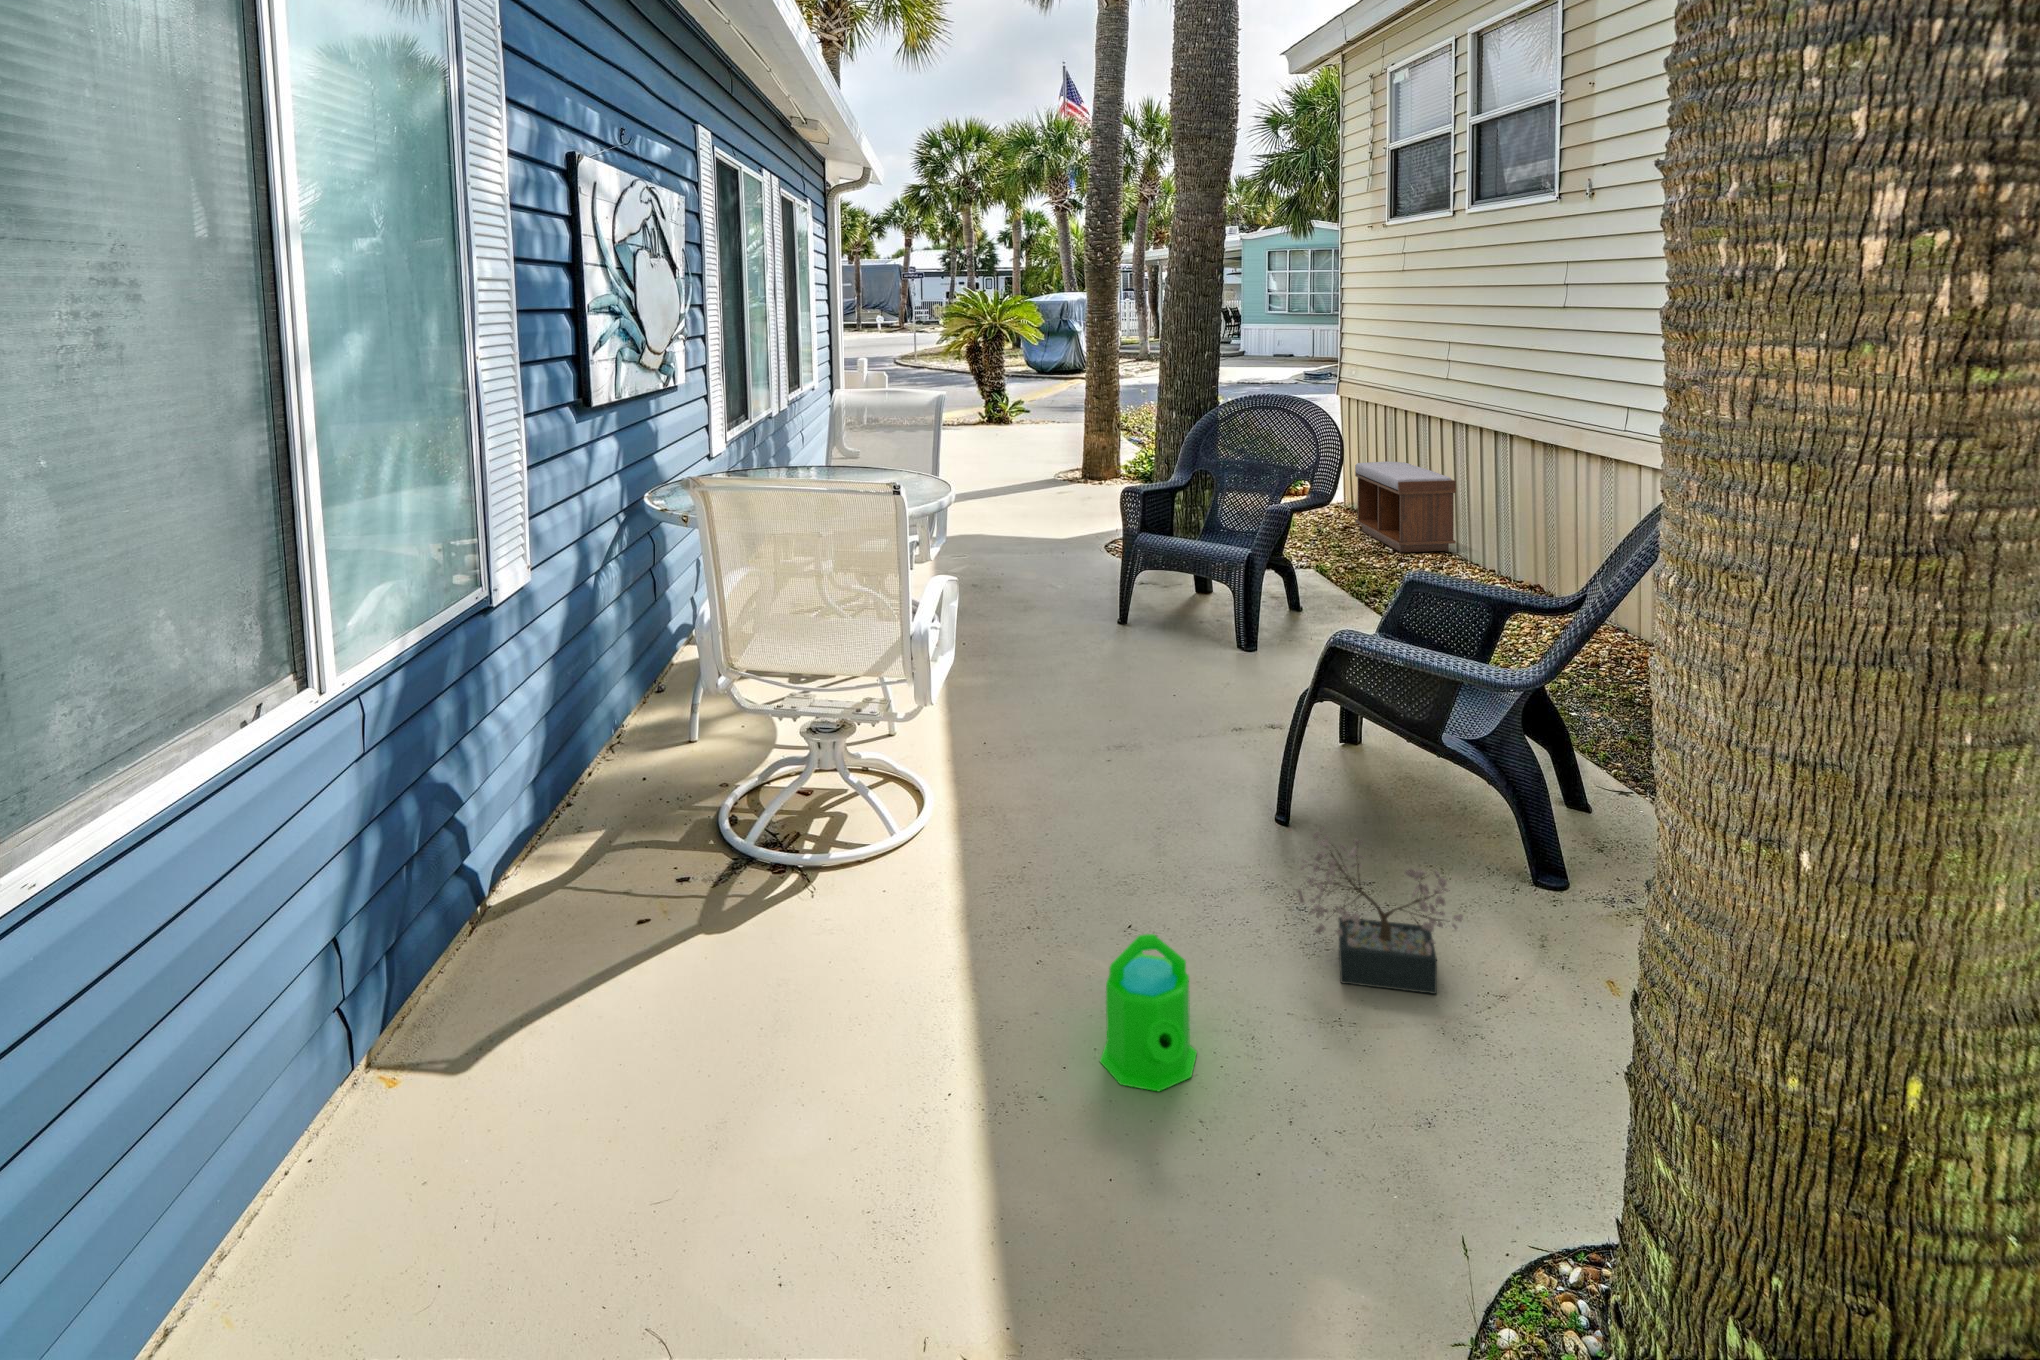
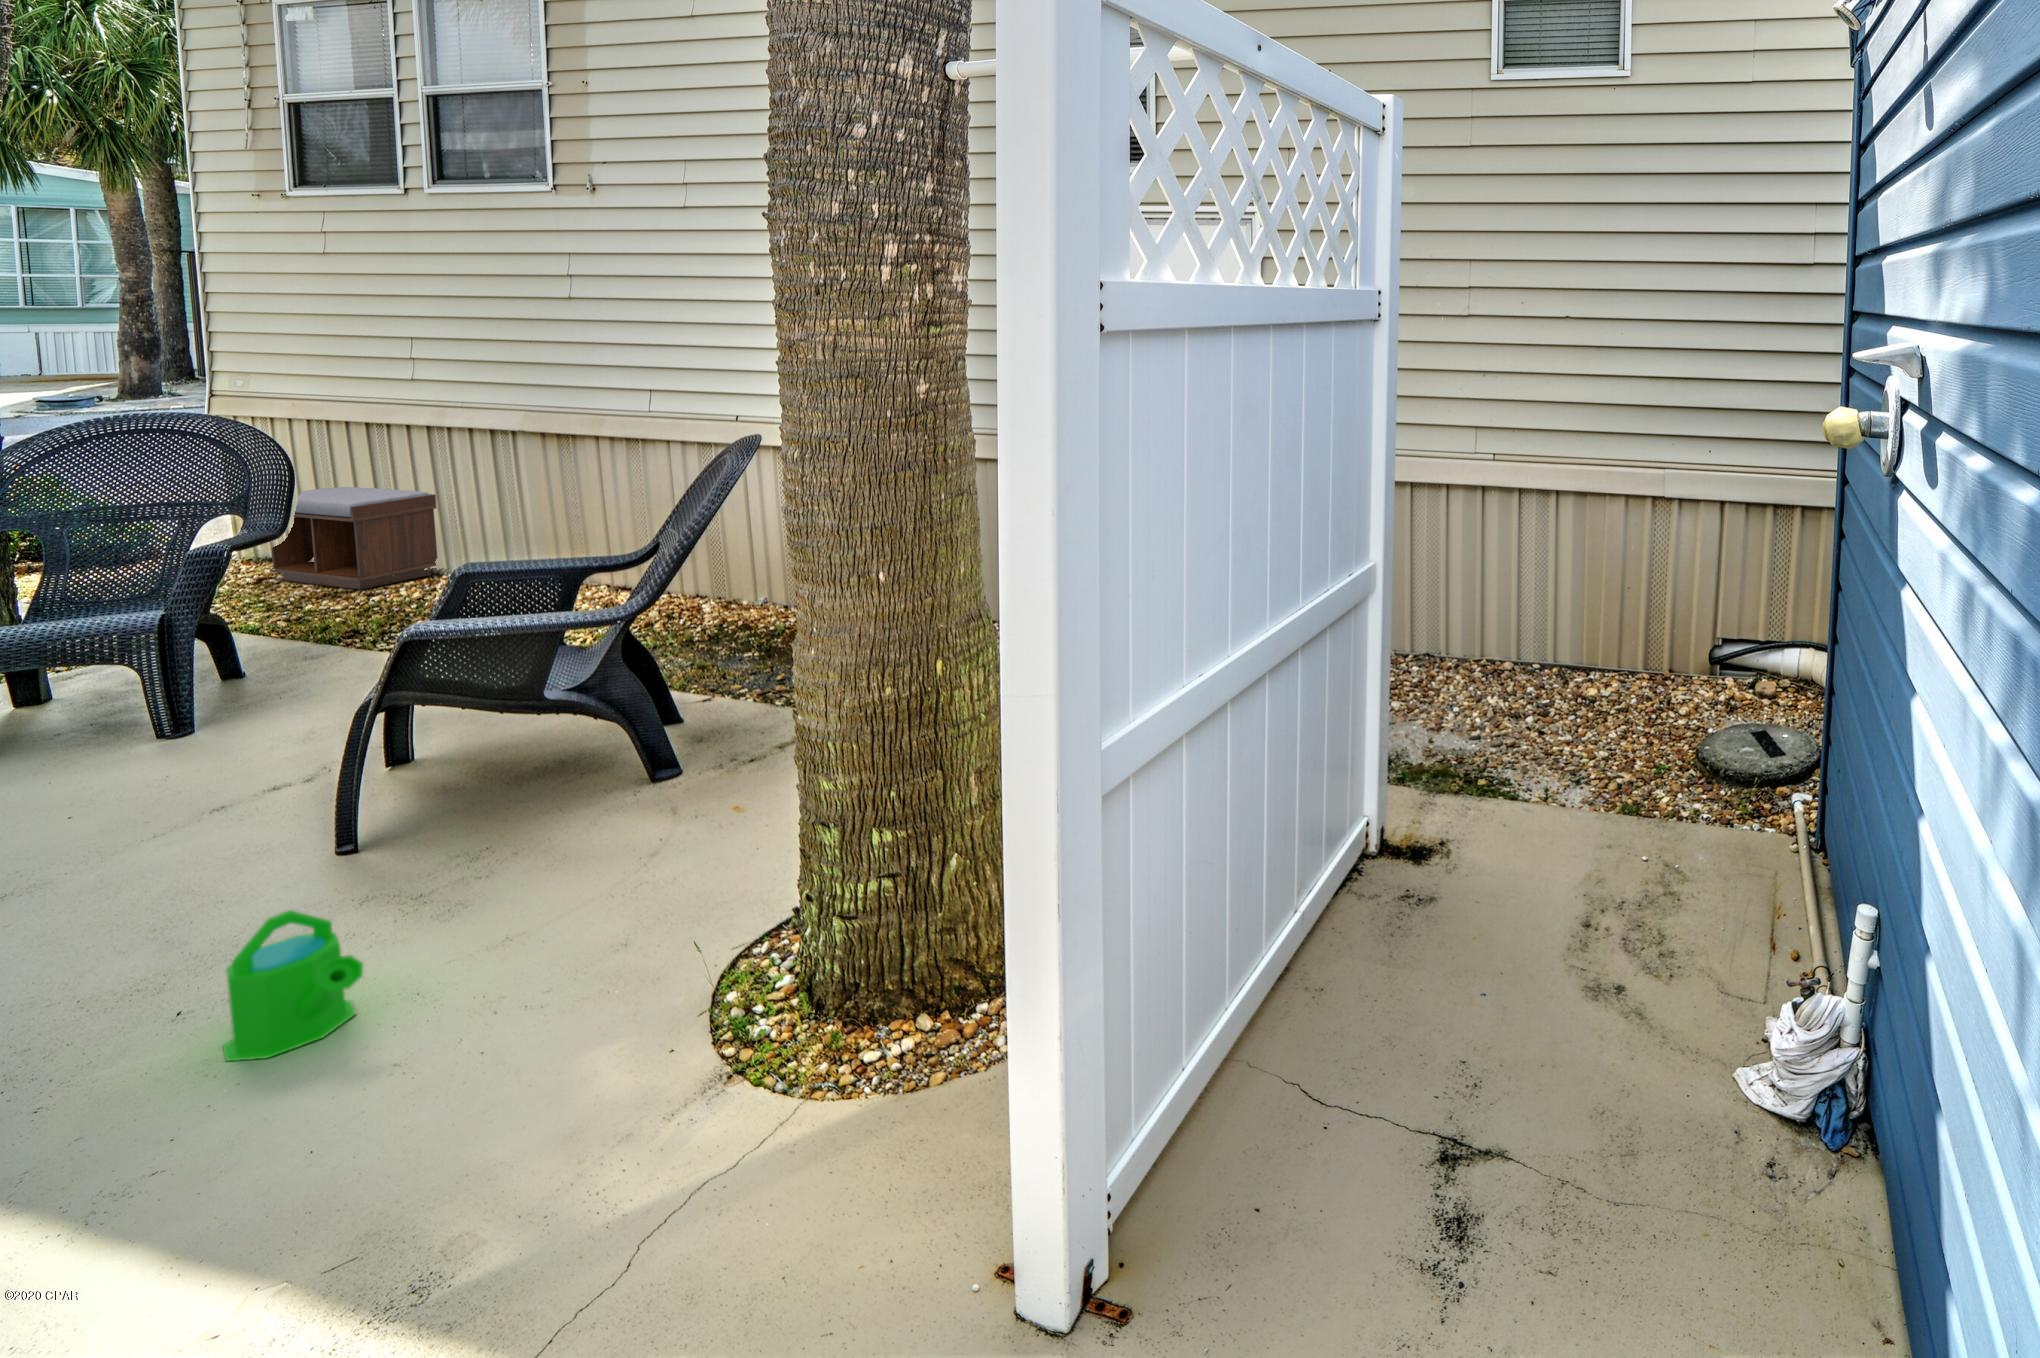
decorative plant: present [1297,826,1463,994] -> none [422,772,604,900]

